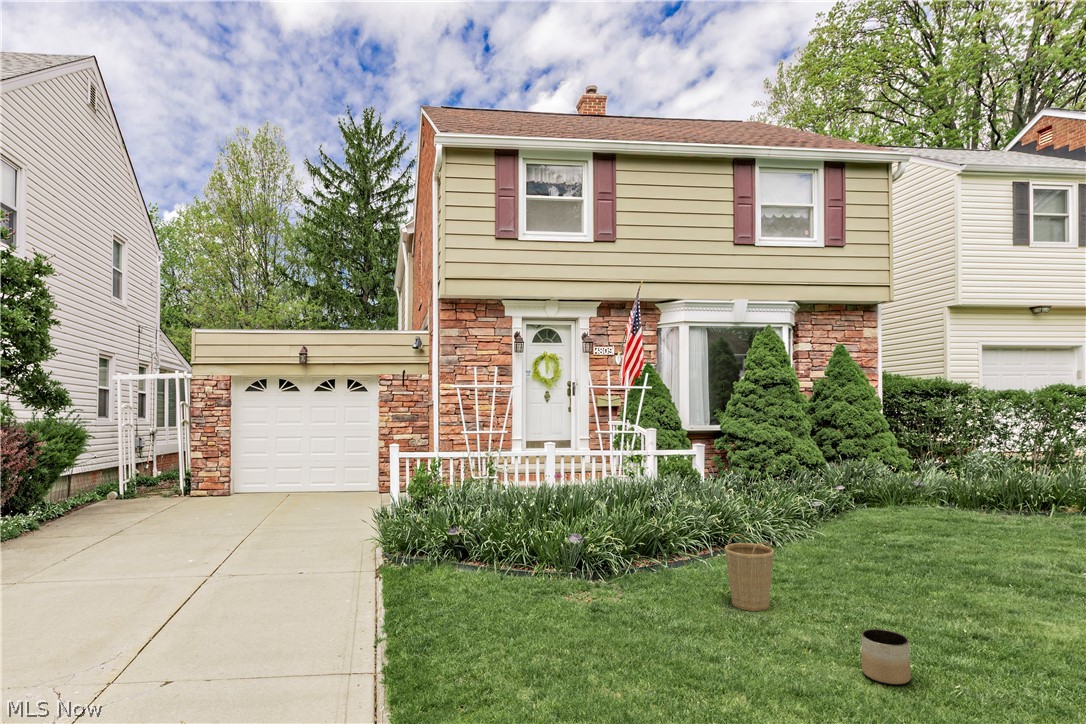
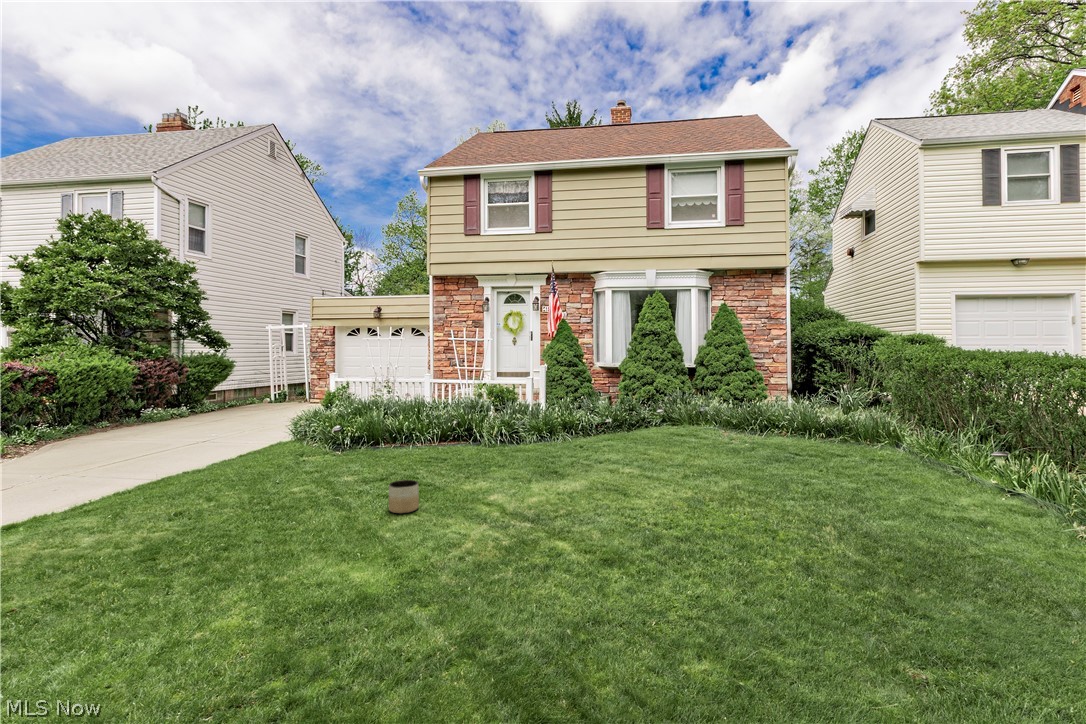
basket: present [725,534,774,611] -> none [419,424,453,475]

